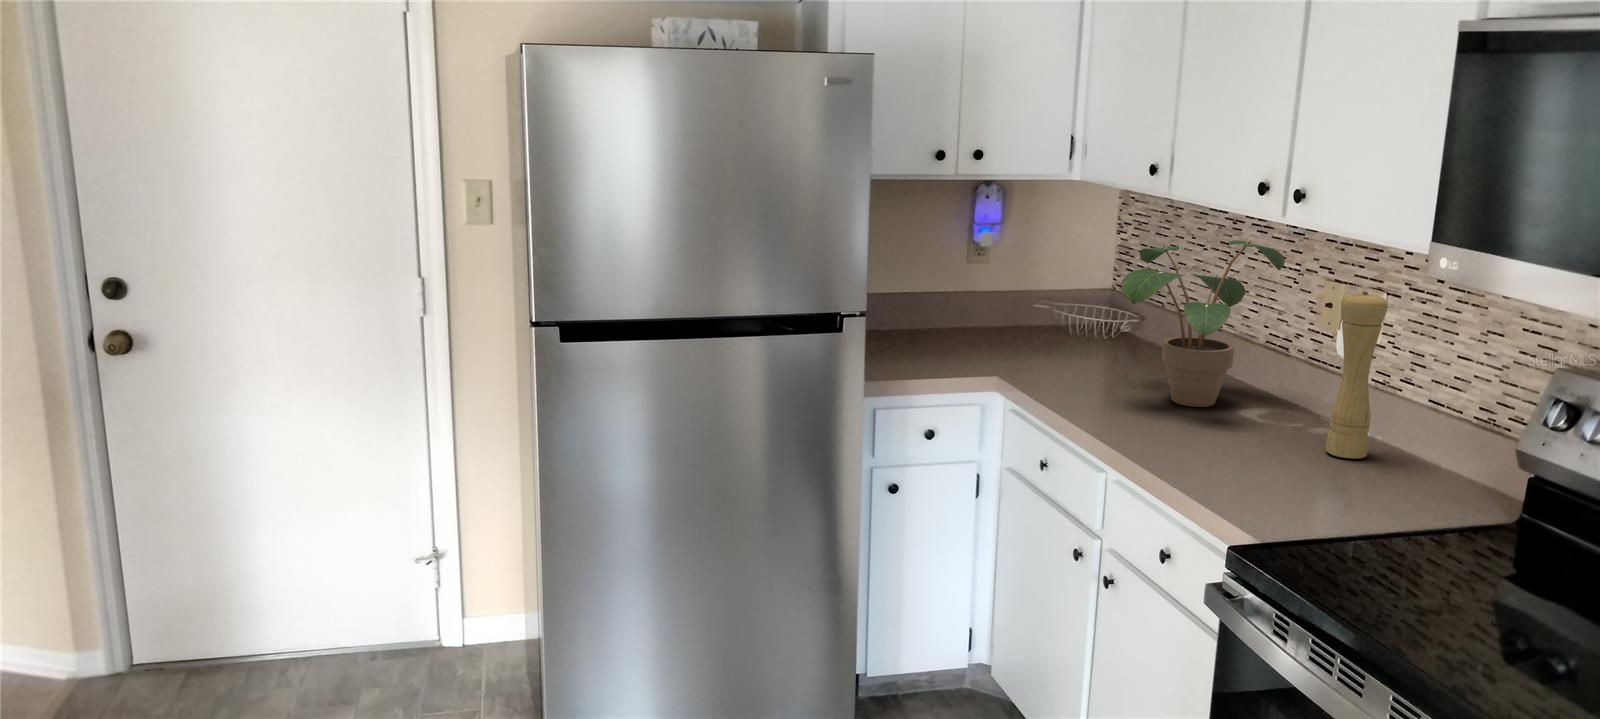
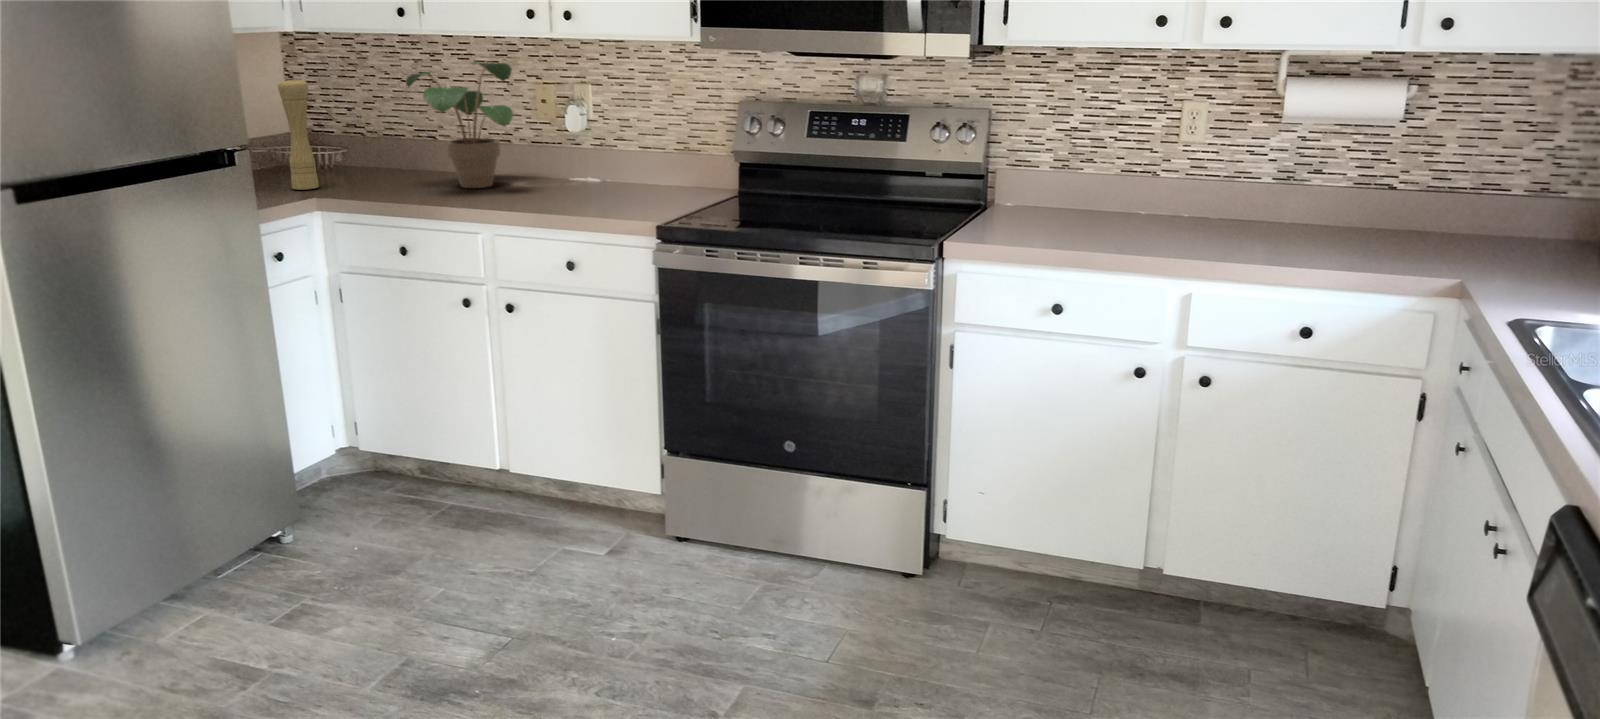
pepper mill: present [1326,291,1388,459] -> present [278,78,319,190]

